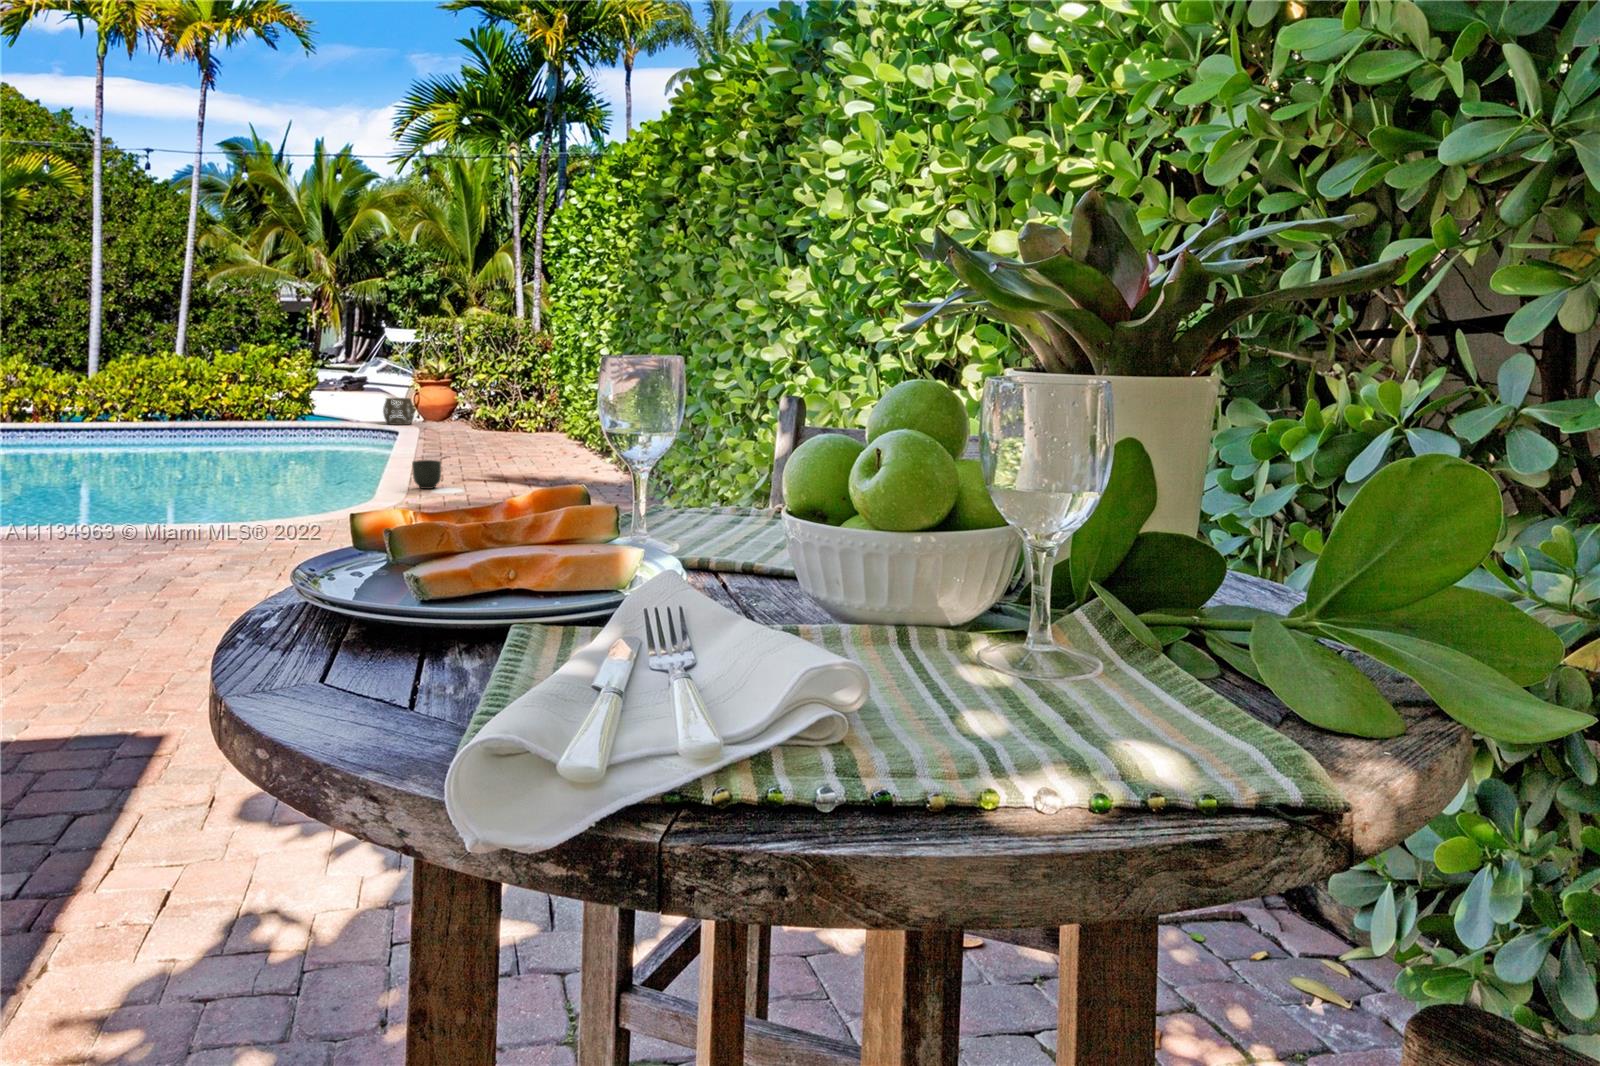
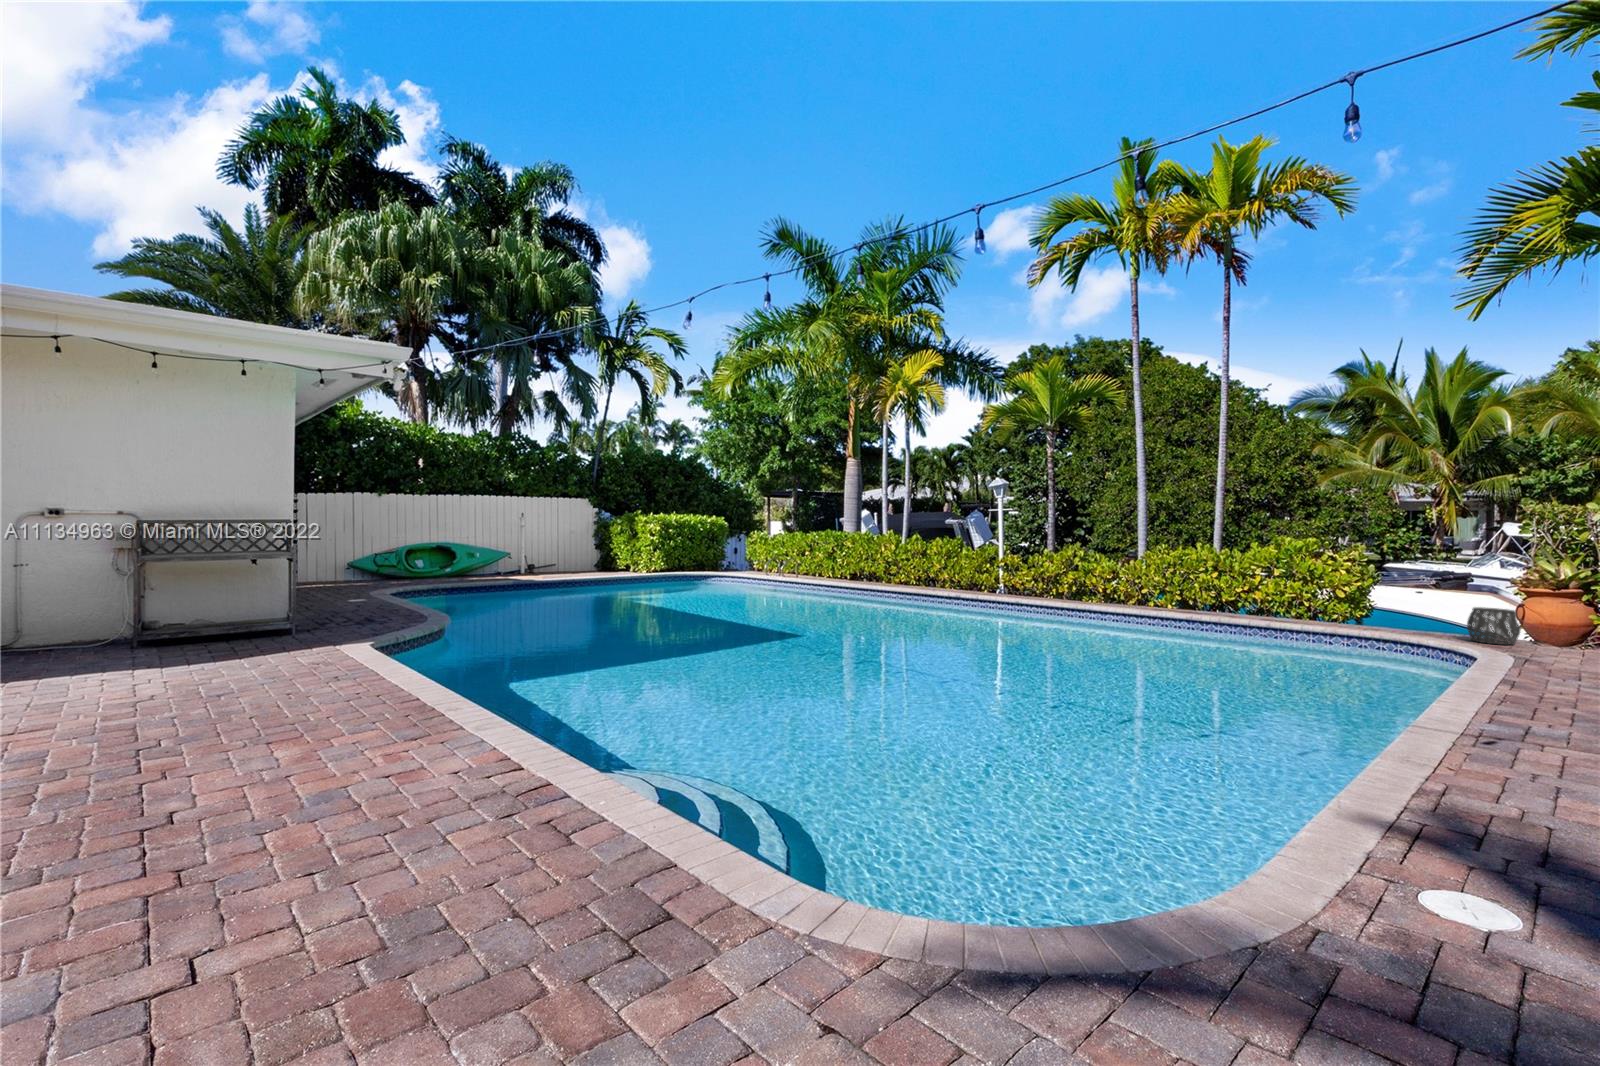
planter: present [412,460,441,489] -> none [1412,770,1493,845]

